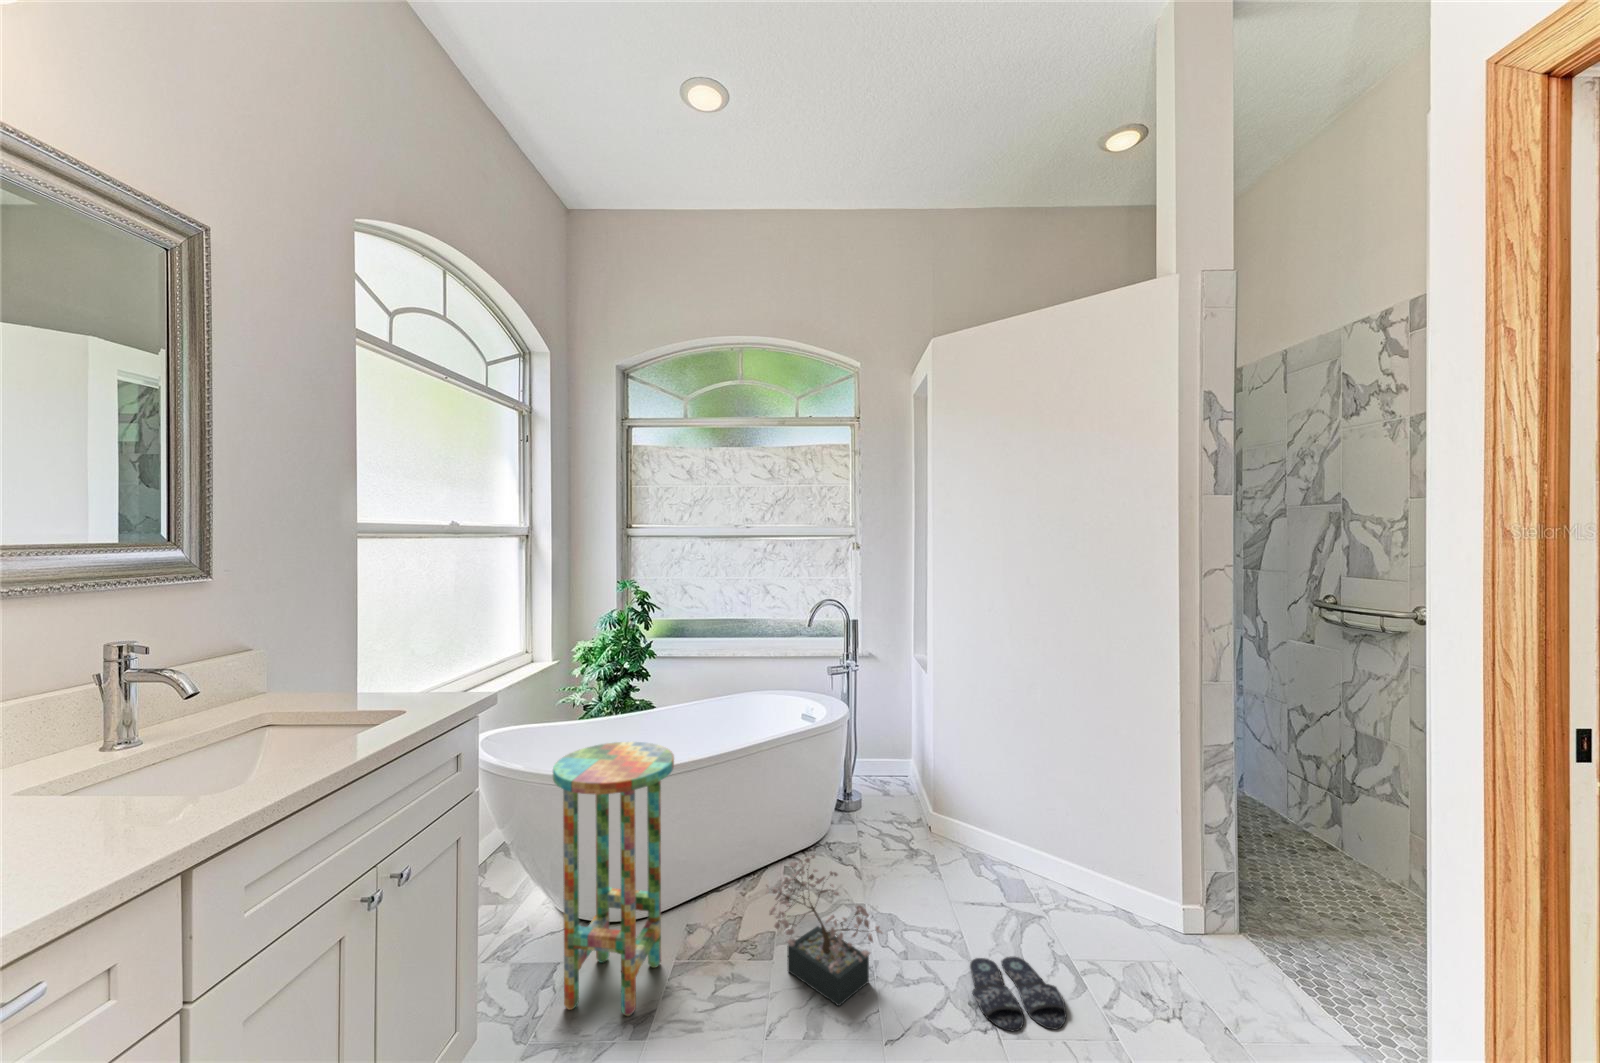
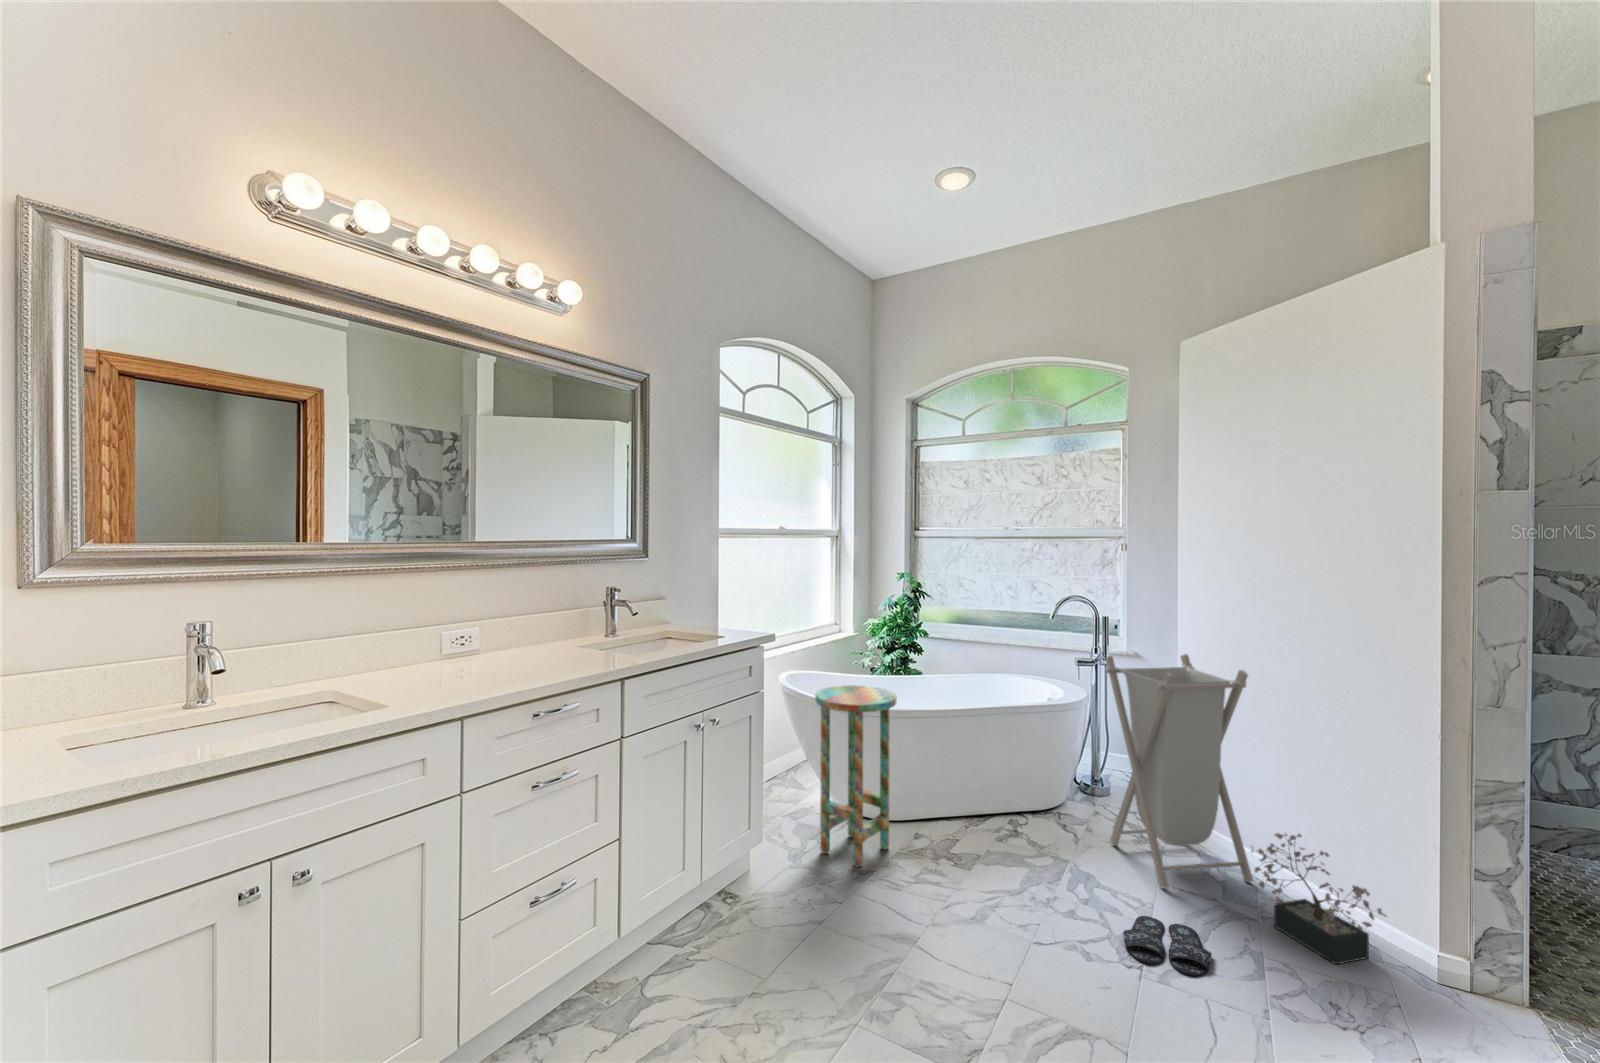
laundry hamper: none [887,652,1029,912] -> present [1106,654,1253,888]
decorative plant: present [766,855,883,1006] -> present [1250,833,1386,964]

